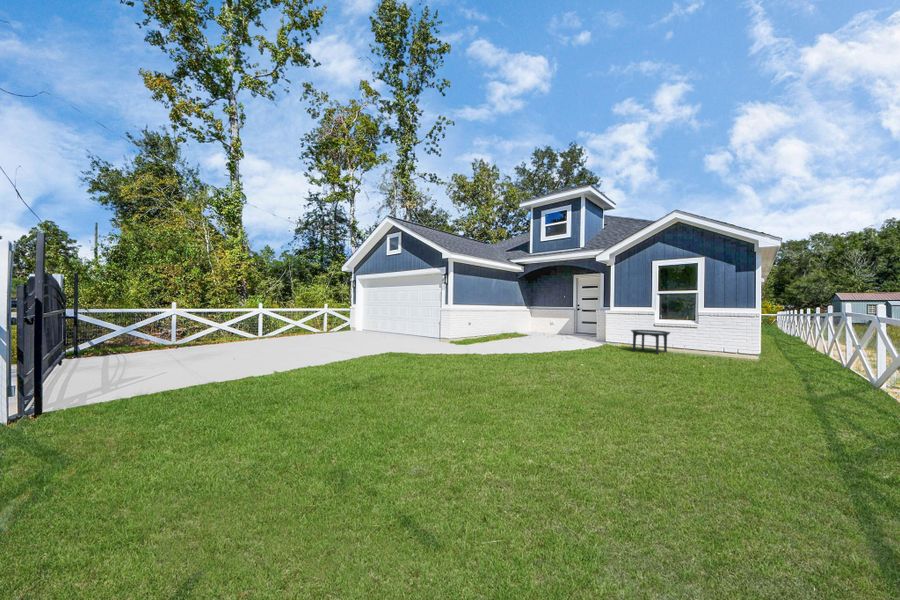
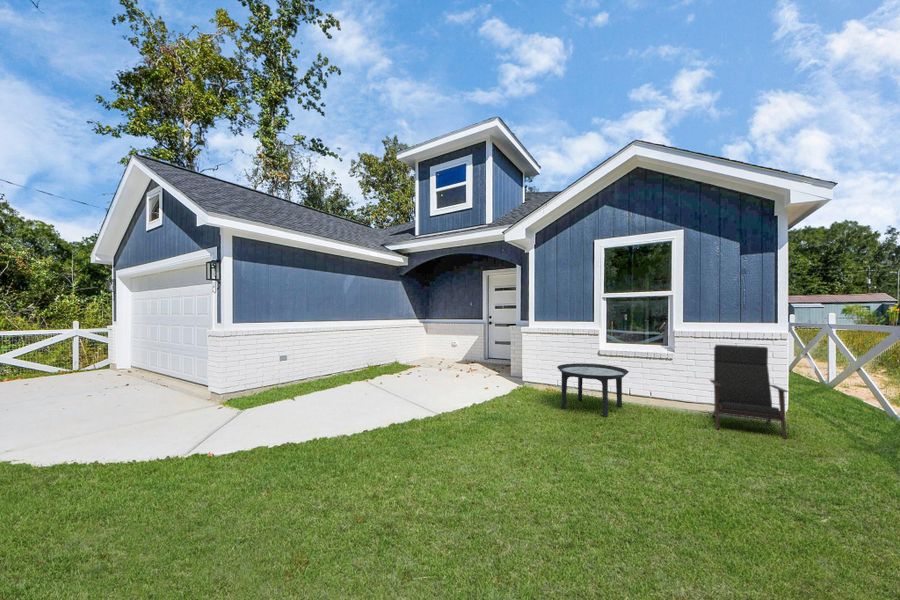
lounge chair: none [715,319,751,362] -> present [710,345,788,438]

